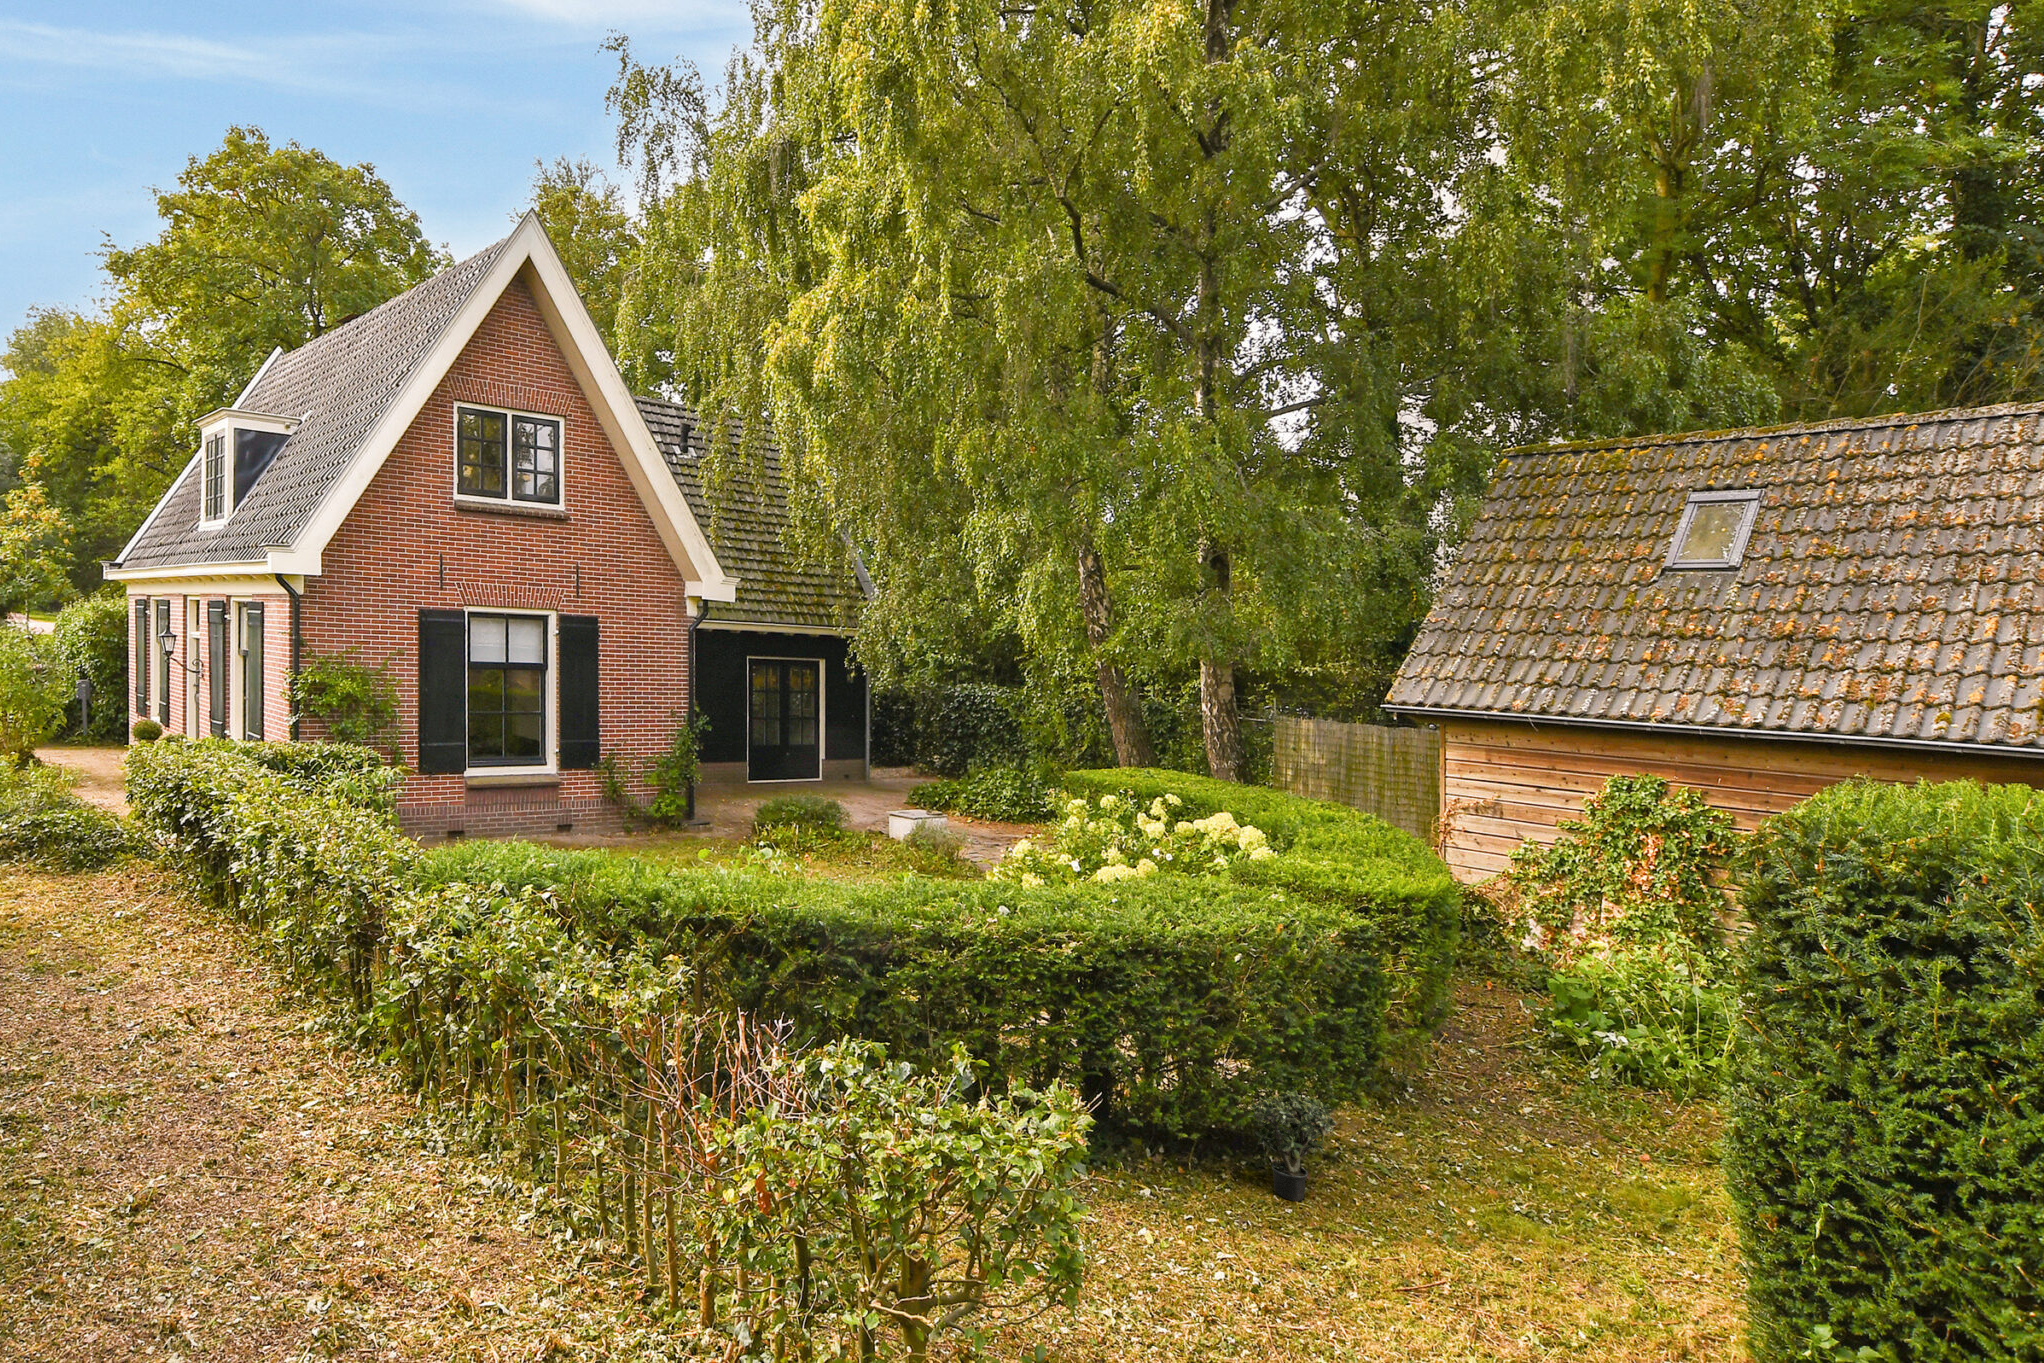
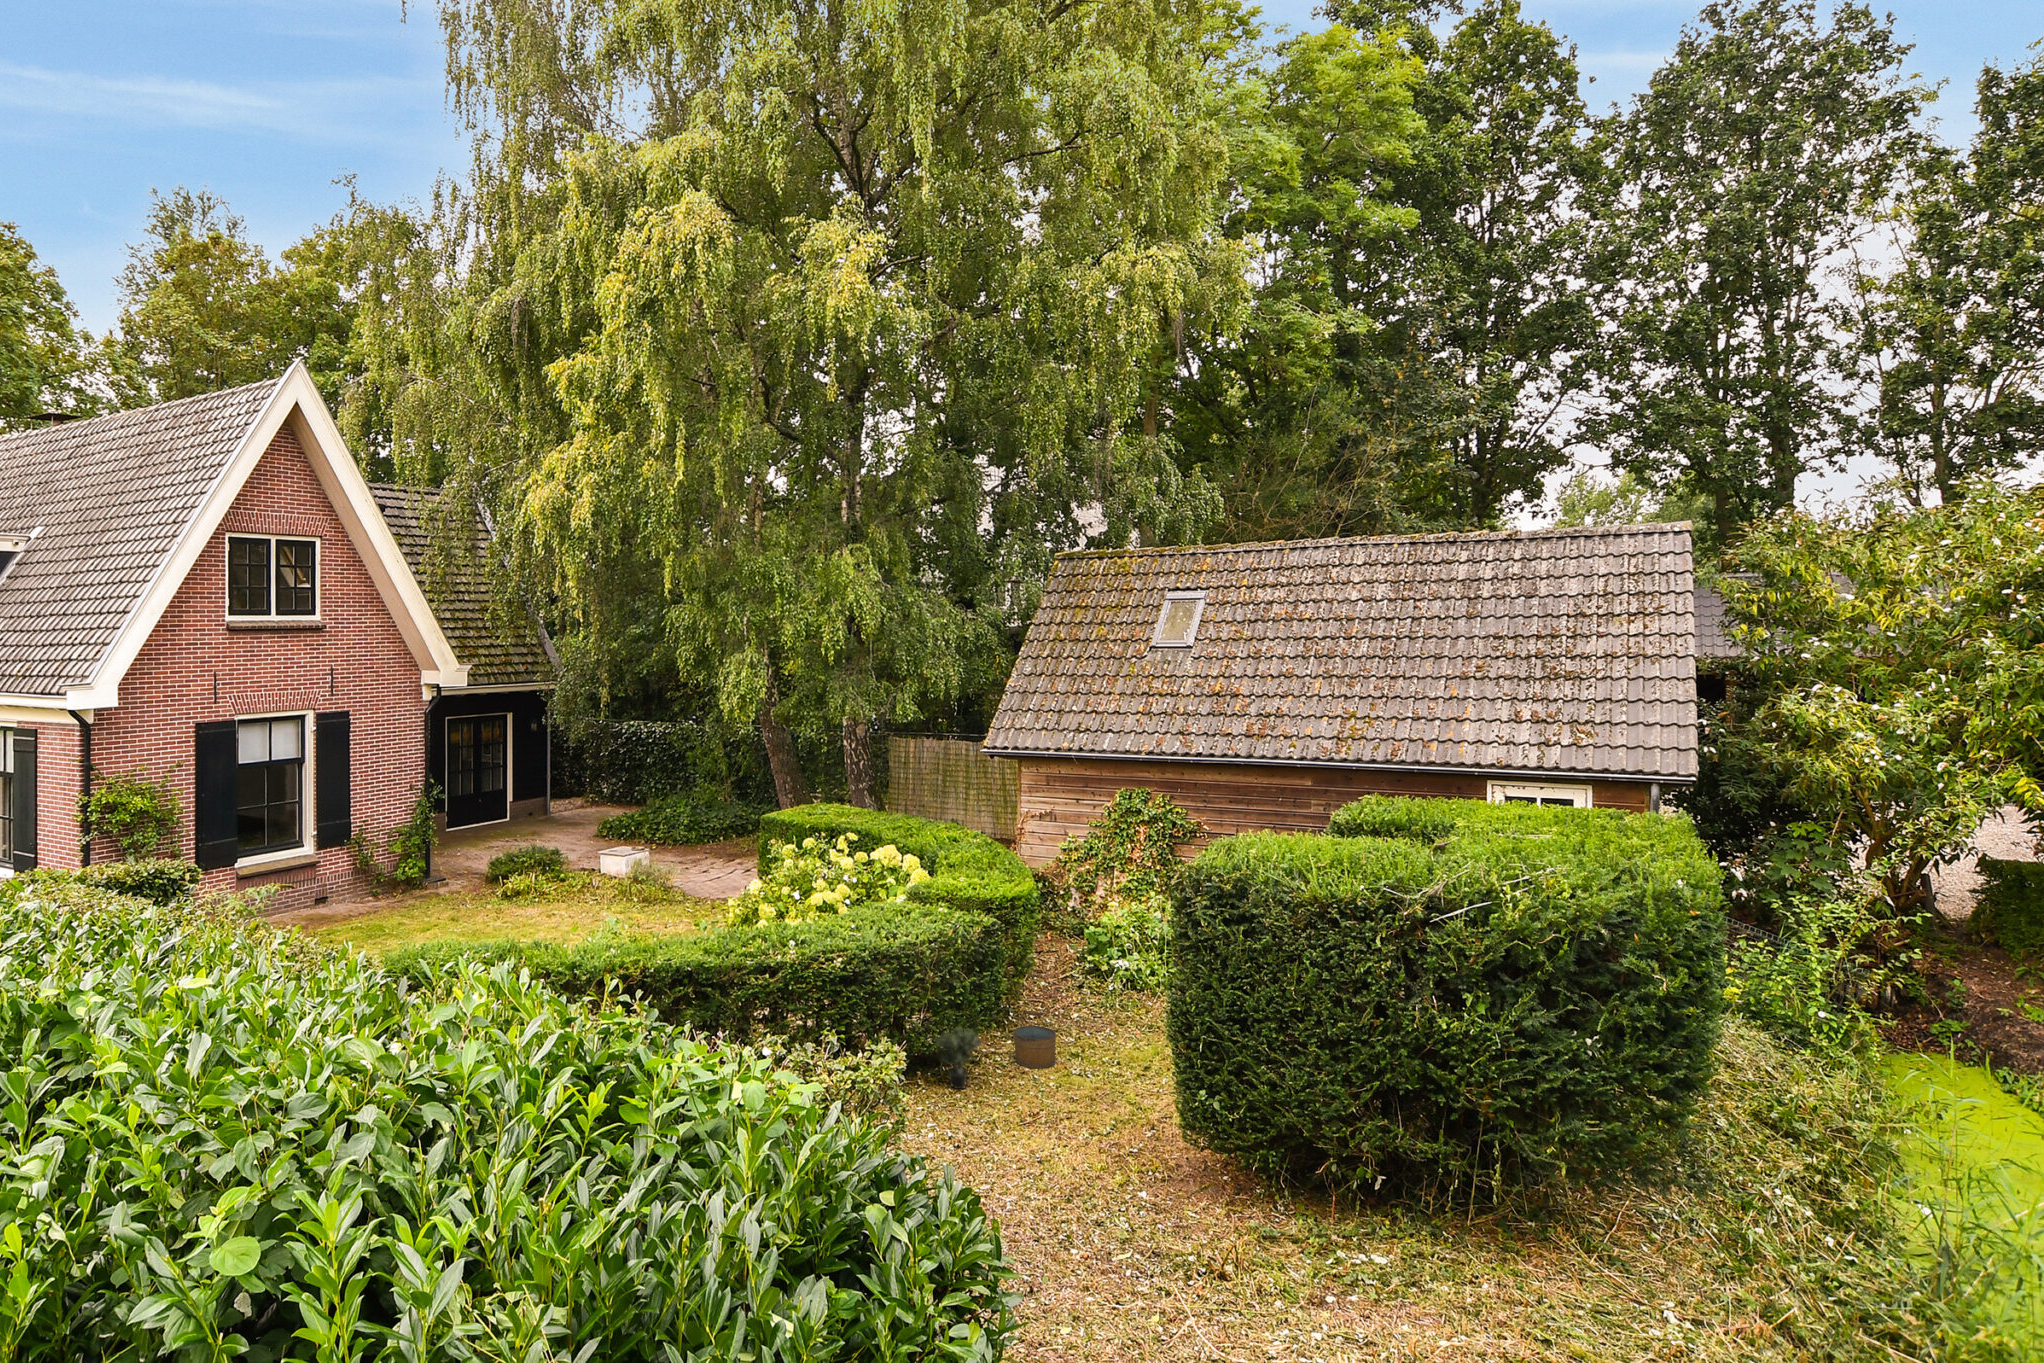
bucket: none [1402,1085,1484,1192] -> present [1013,1011,1056,1069]

